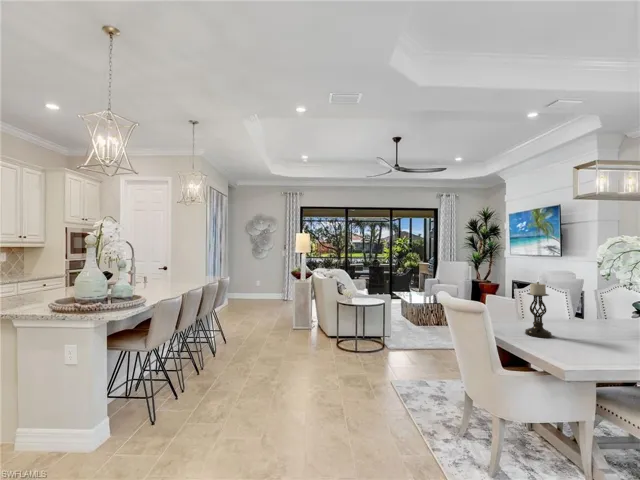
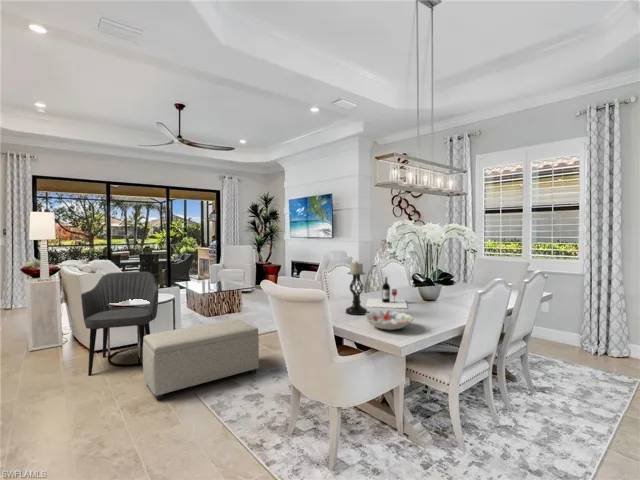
armchair: none [322,279,372,355] -> present [81,272,158,375]
wine bottle: none [556,302,620,340] -> present [366,277,407,308]
ottoman: none [356,327,450,379] -> present [143,320,259,400]
decorative bowl: none [534,334,597,356] -> present [365,311,413,330]

